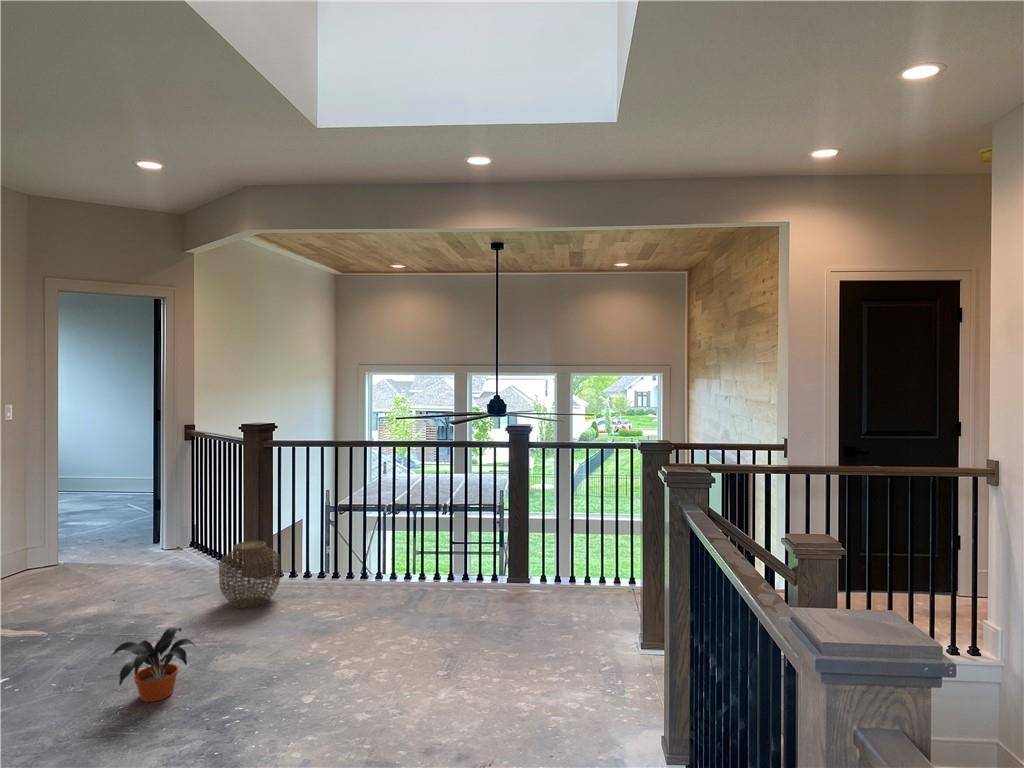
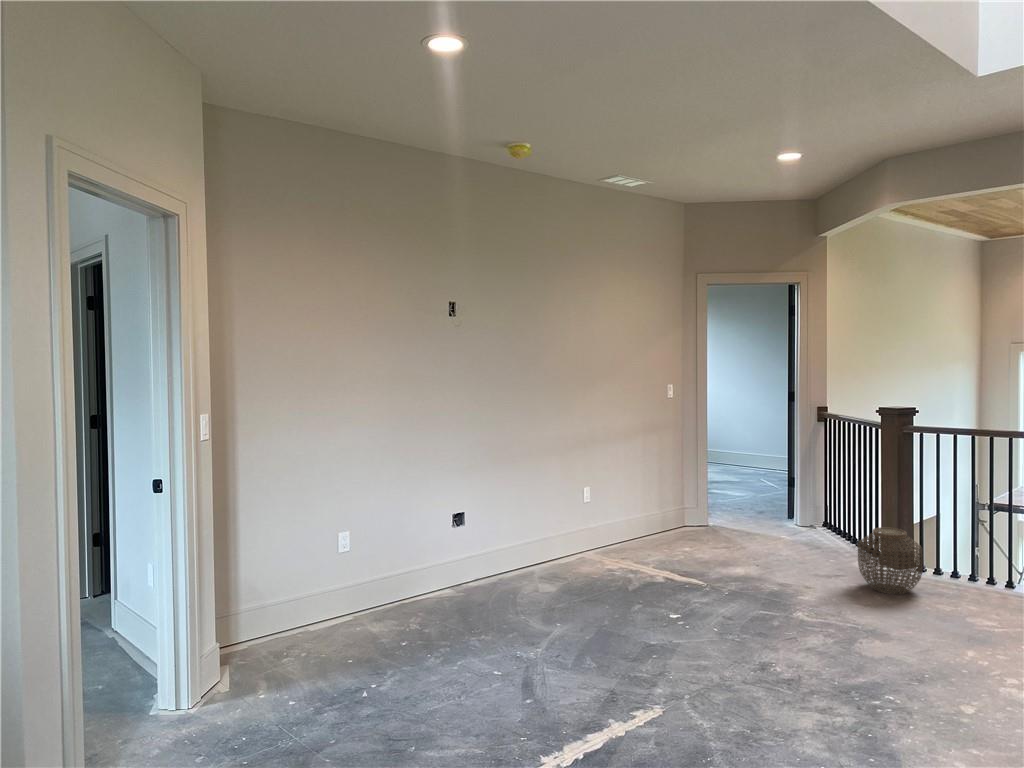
potted plant: present [113,627,195,702] -> none [770,590,841,649]

